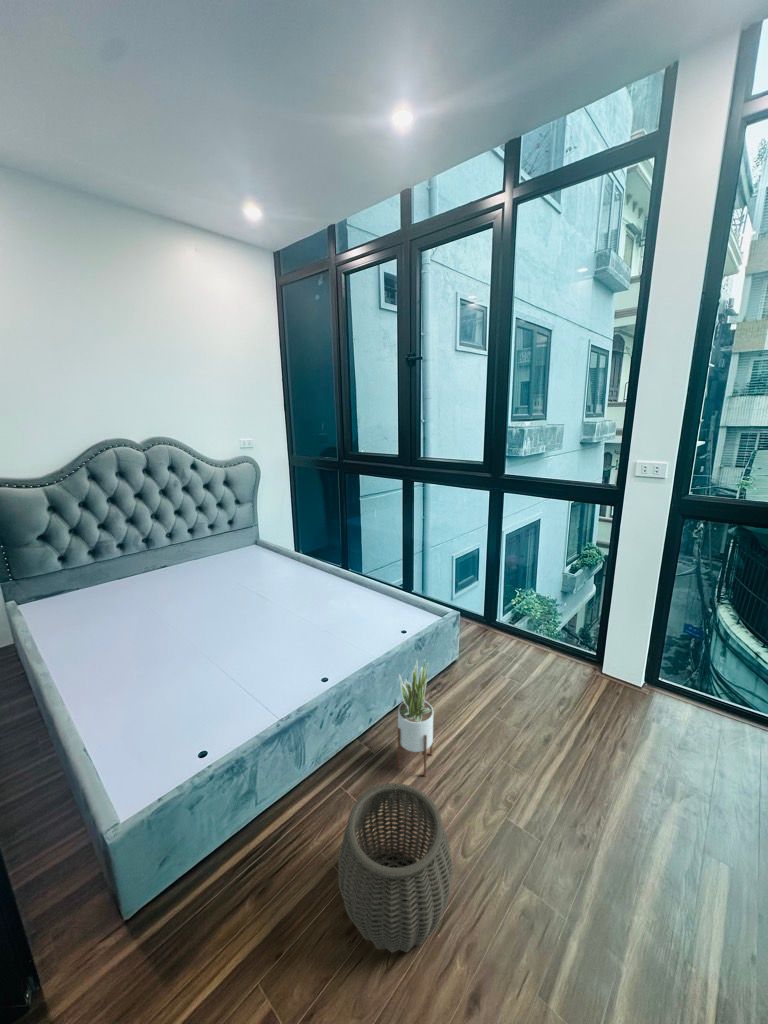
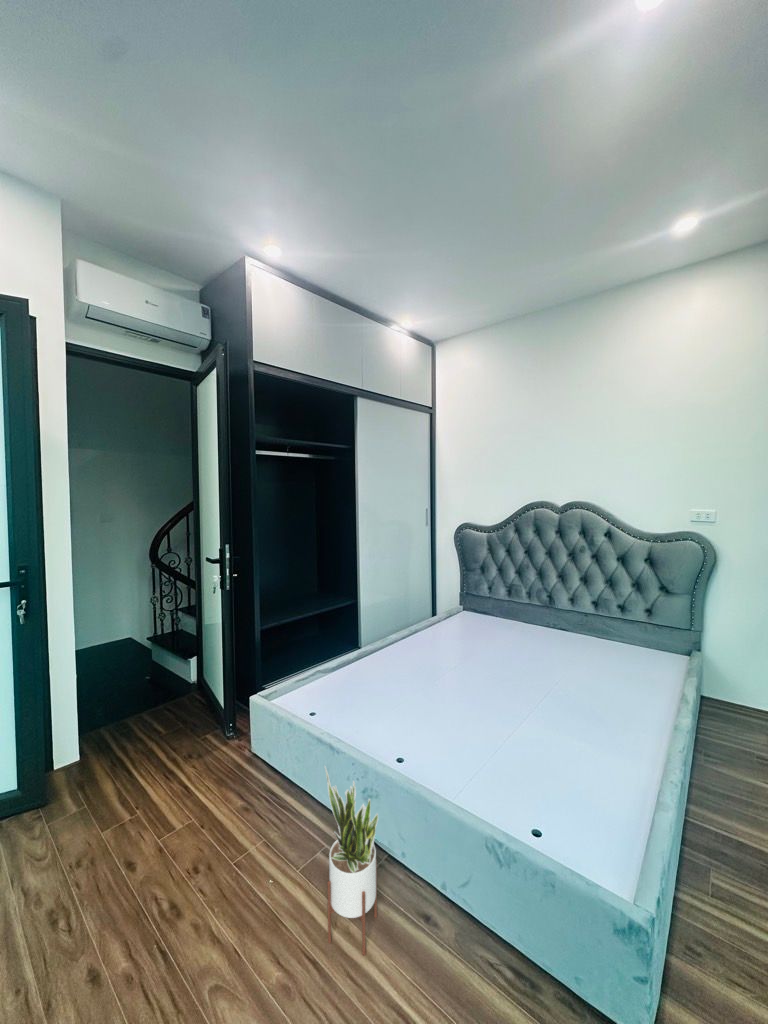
woven basket: present [338,783,453,952] -> none [140,793,256,950]

